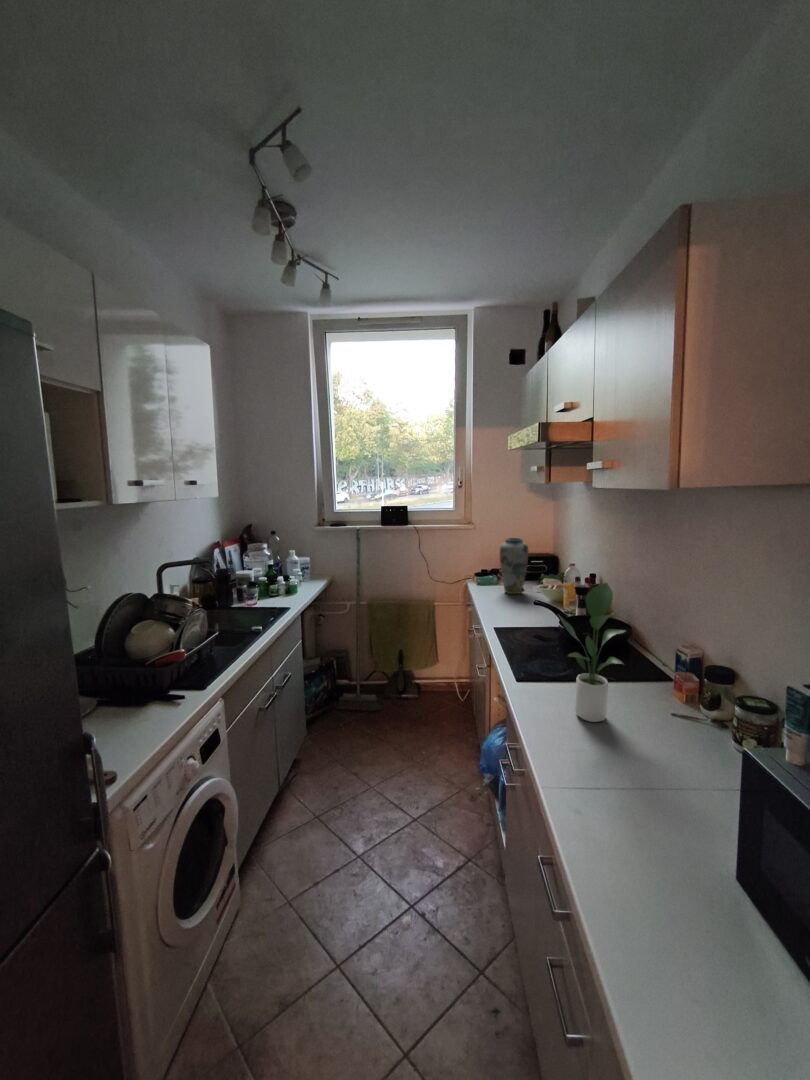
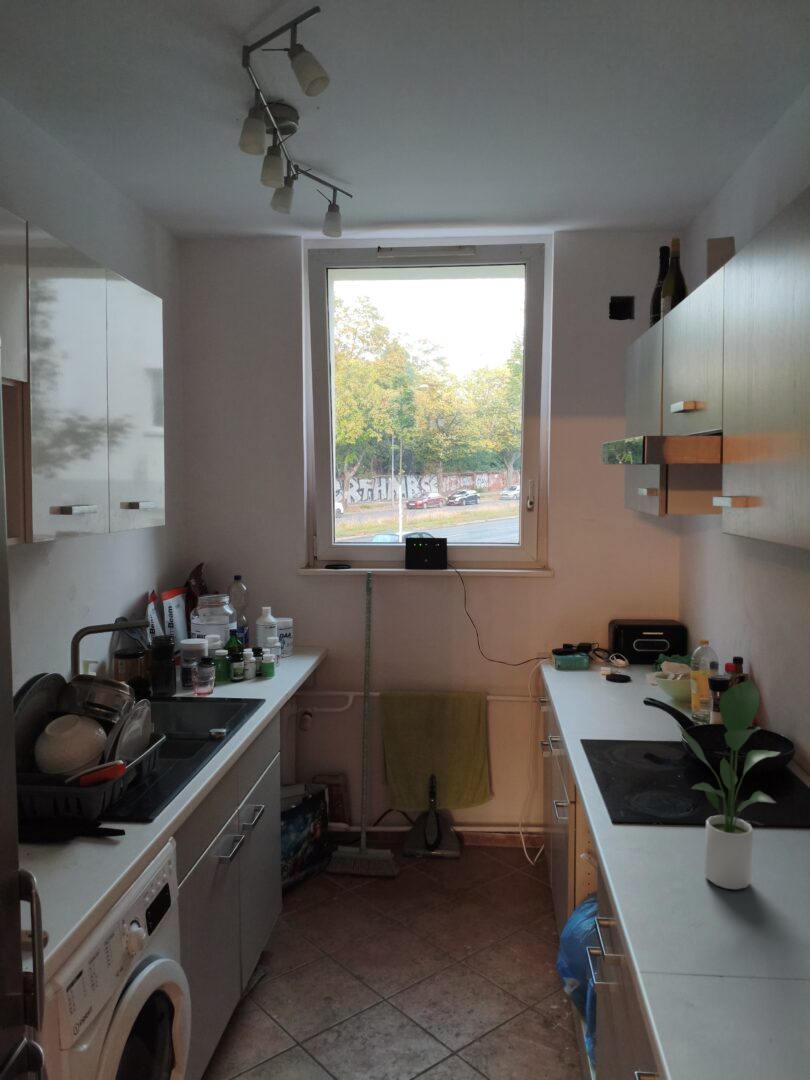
vase: present [500,537,528,594] -> none [592,596,637,686]

